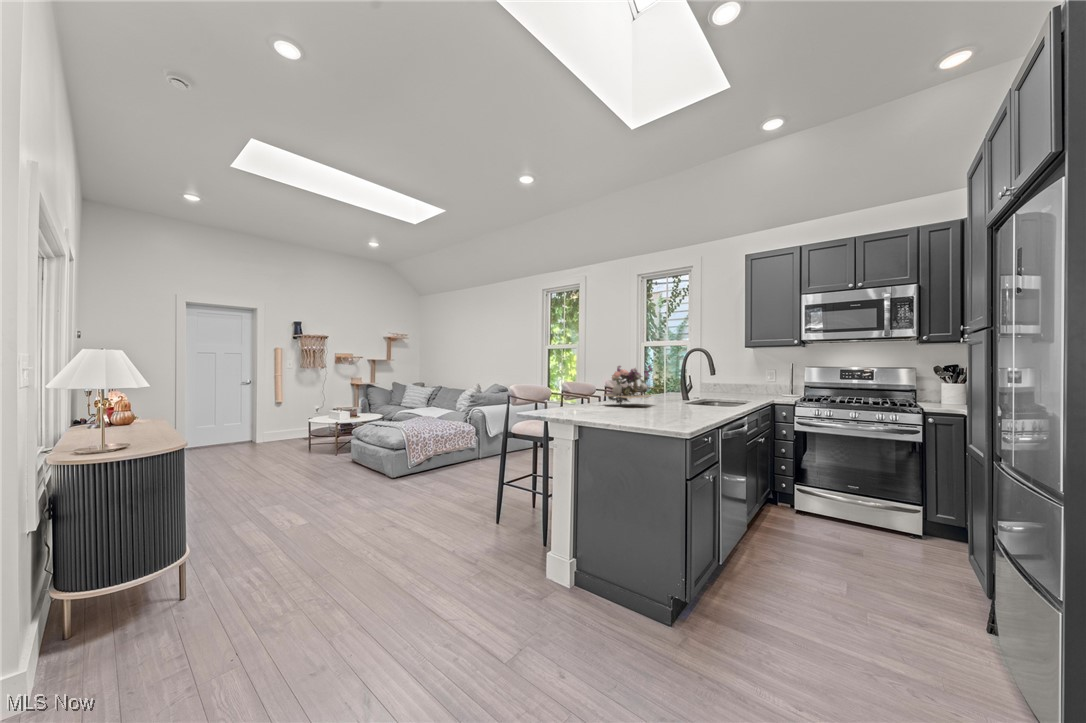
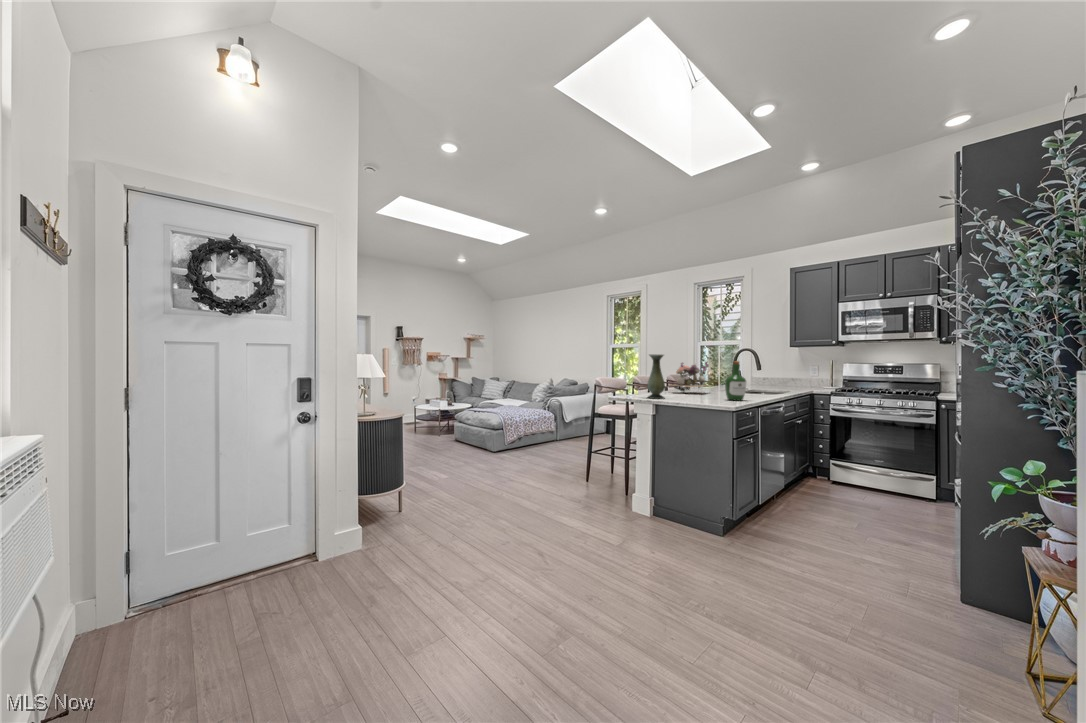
vase: none [567,354,592,418] -> present [647,355,665,399]
wine bottle: none [675,363,704,420] -> present [725,361,746,401]

